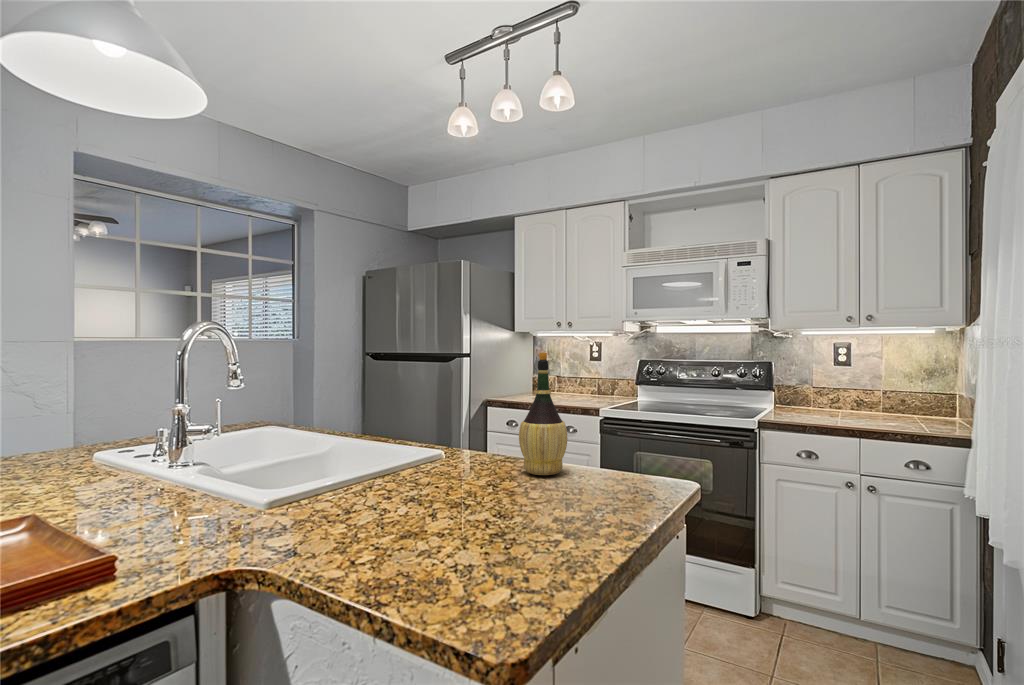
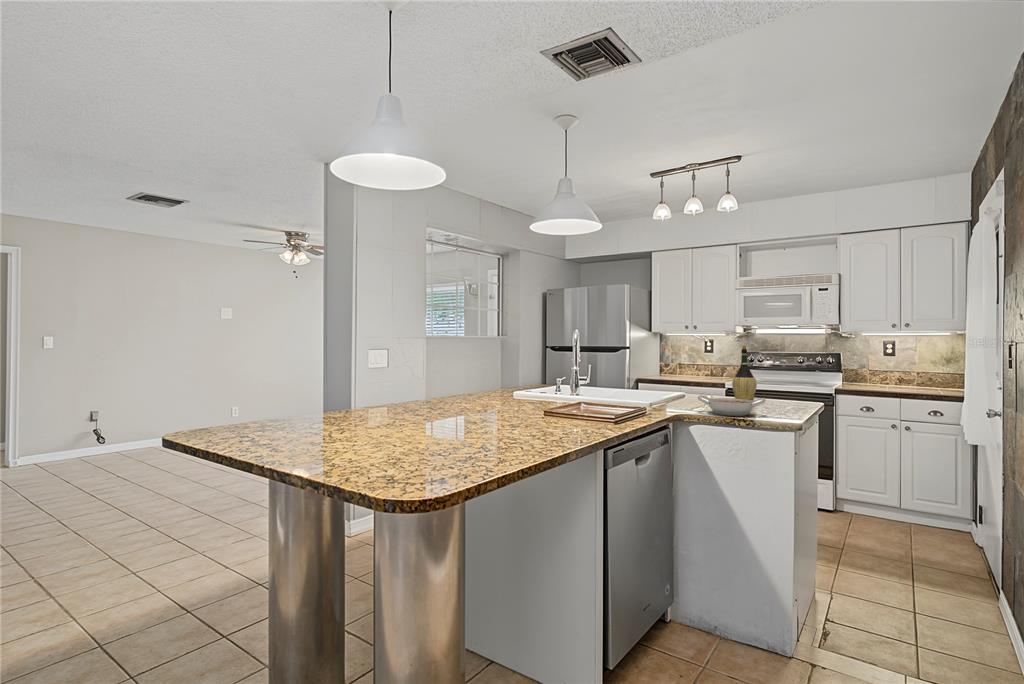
bowl: none [330,490,500,569] -> present [698,395,766,416]

